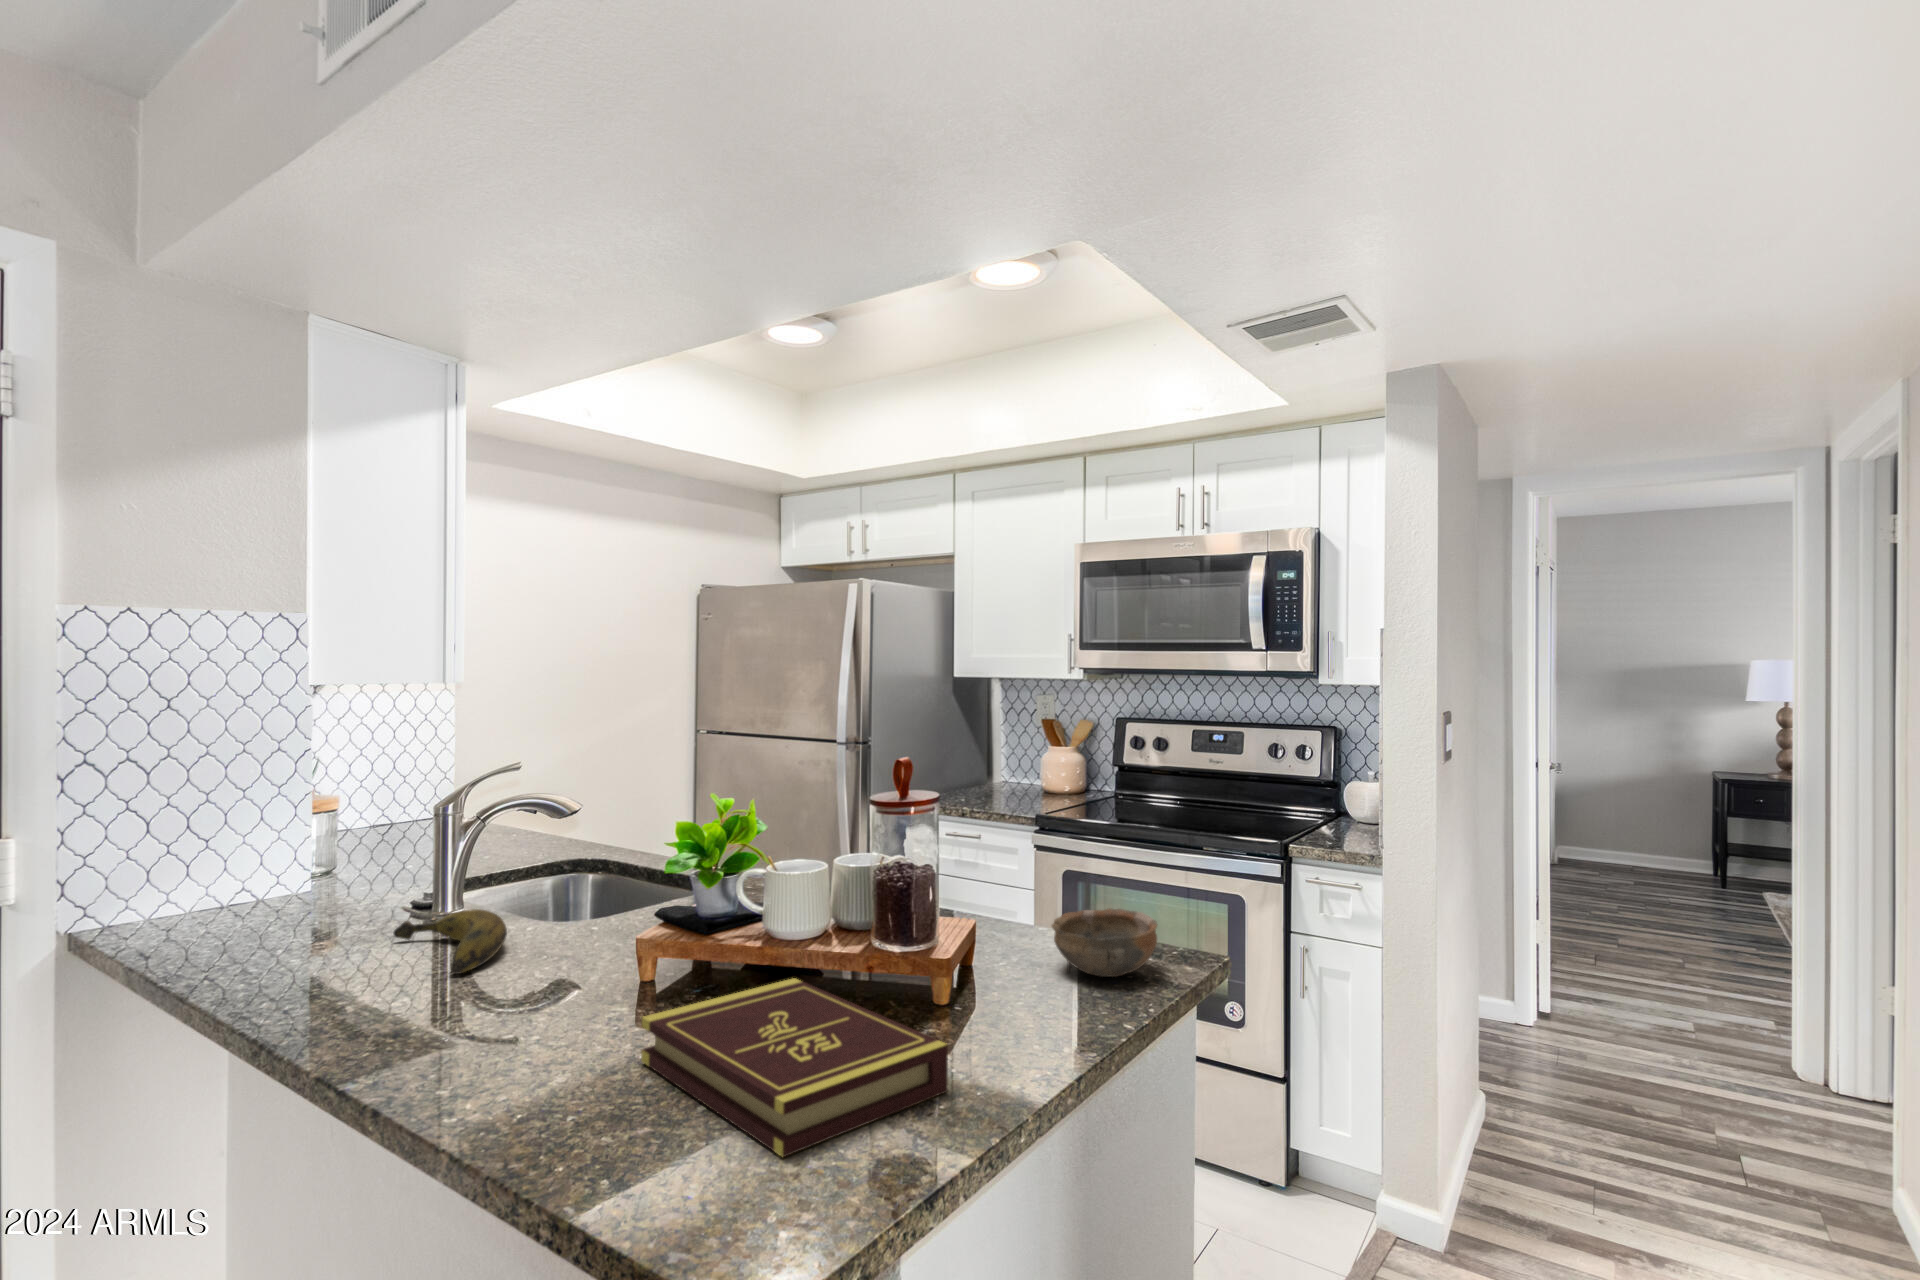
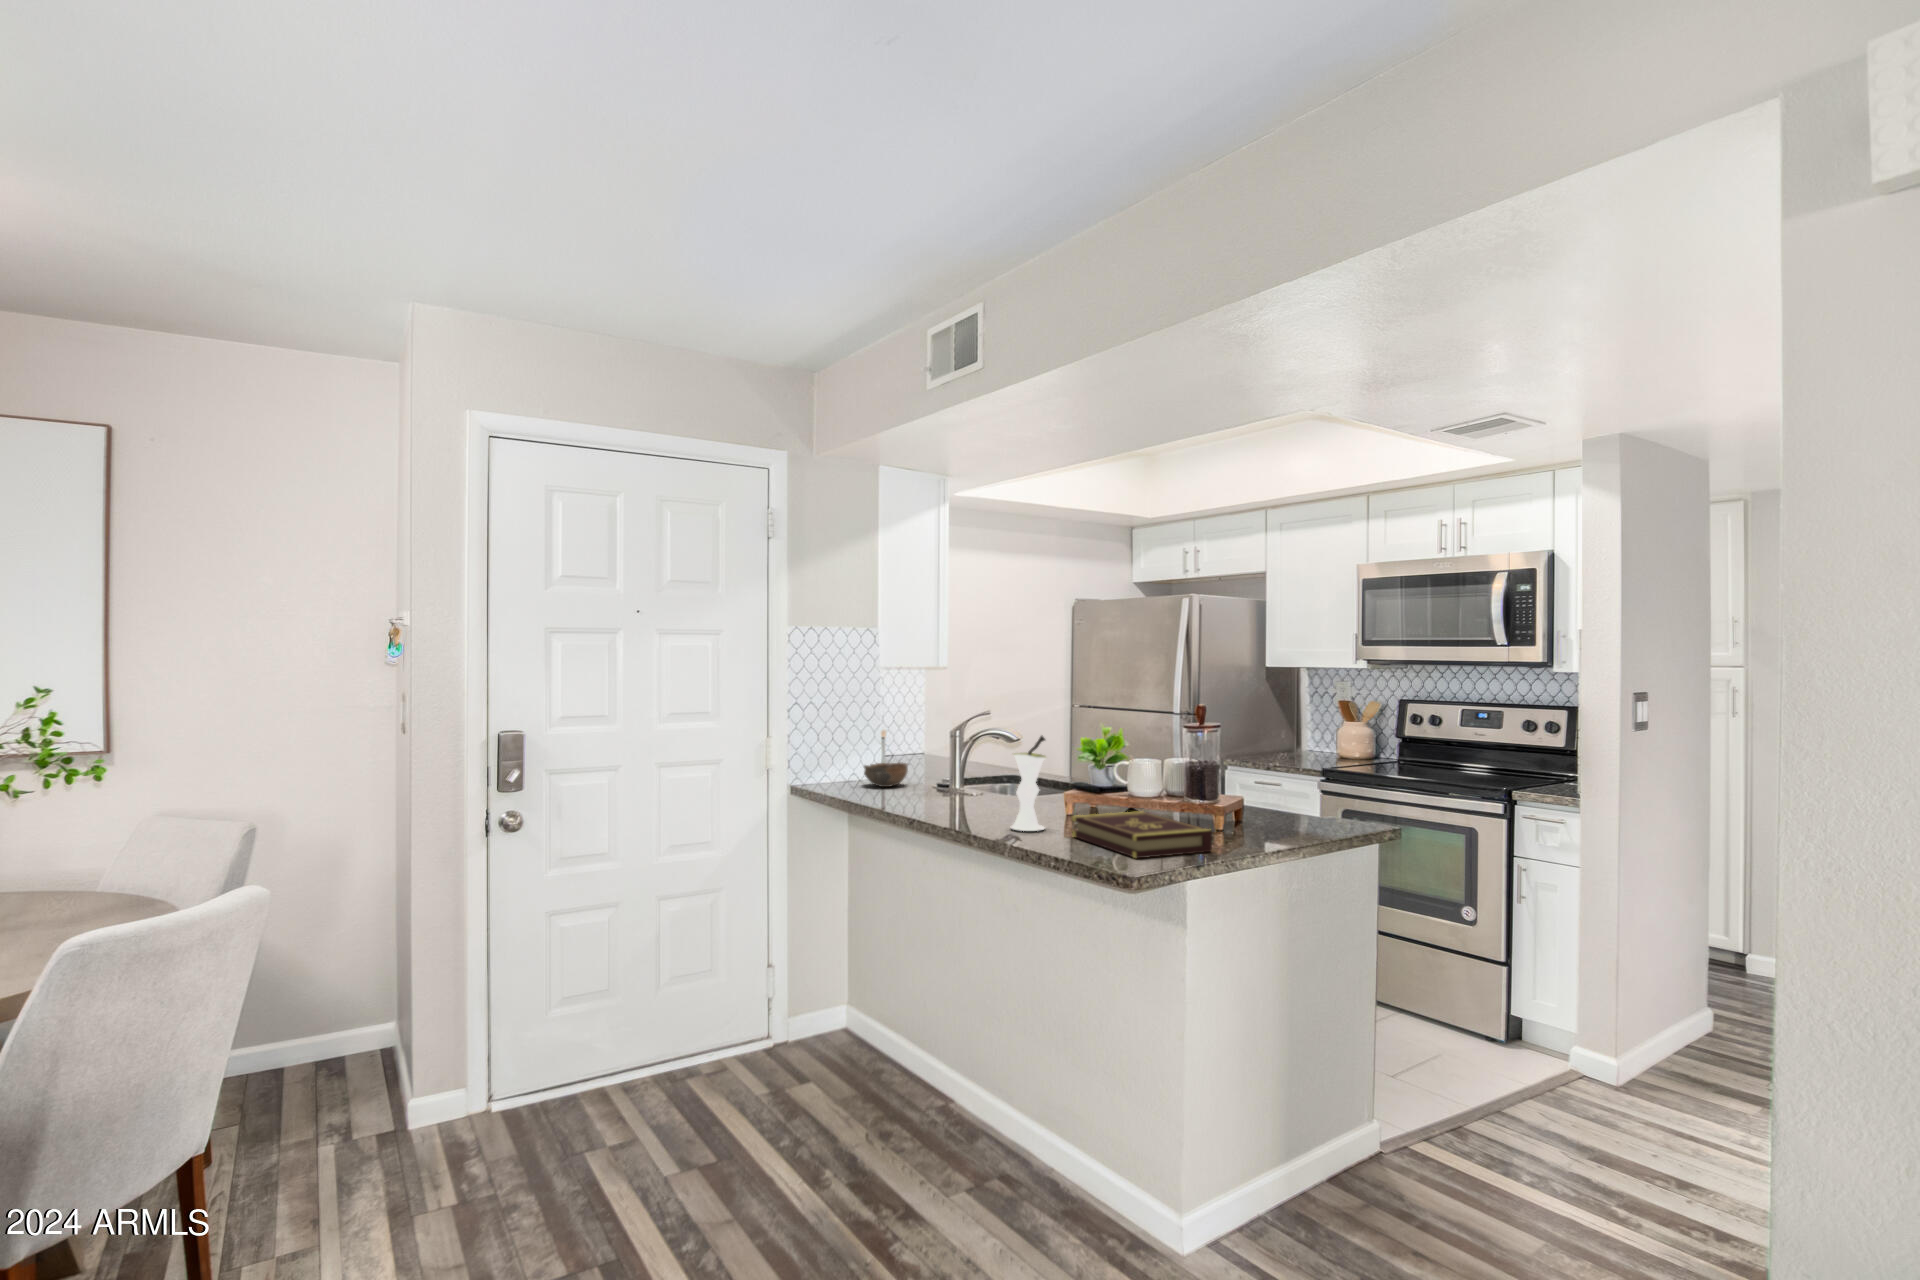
vase: none [507,831,594,1052] -> present [1011,736,1046,831]
bowl: present [1052,908,1158,977] -> present [864,763,908,787]
banana: present [393,909,507,974] -> none [935,785,993,810]

